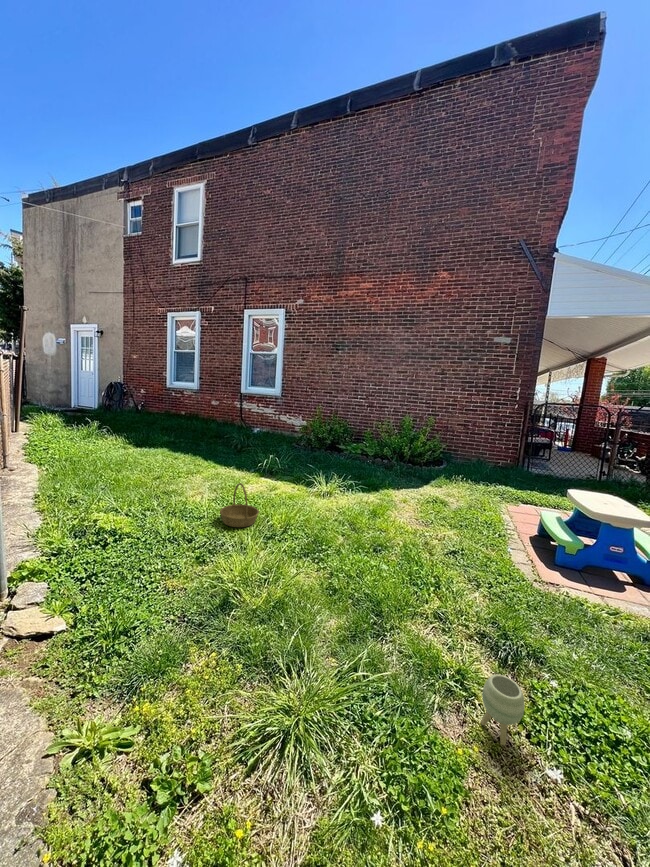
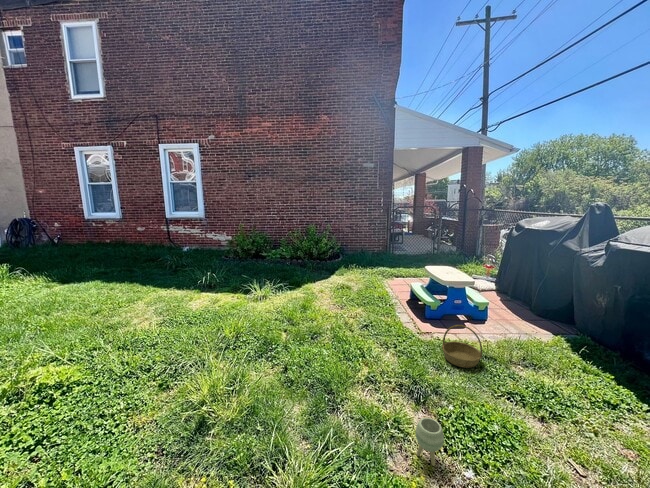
basket: present [220,483,259,527] -> present [442,325,482,368]

